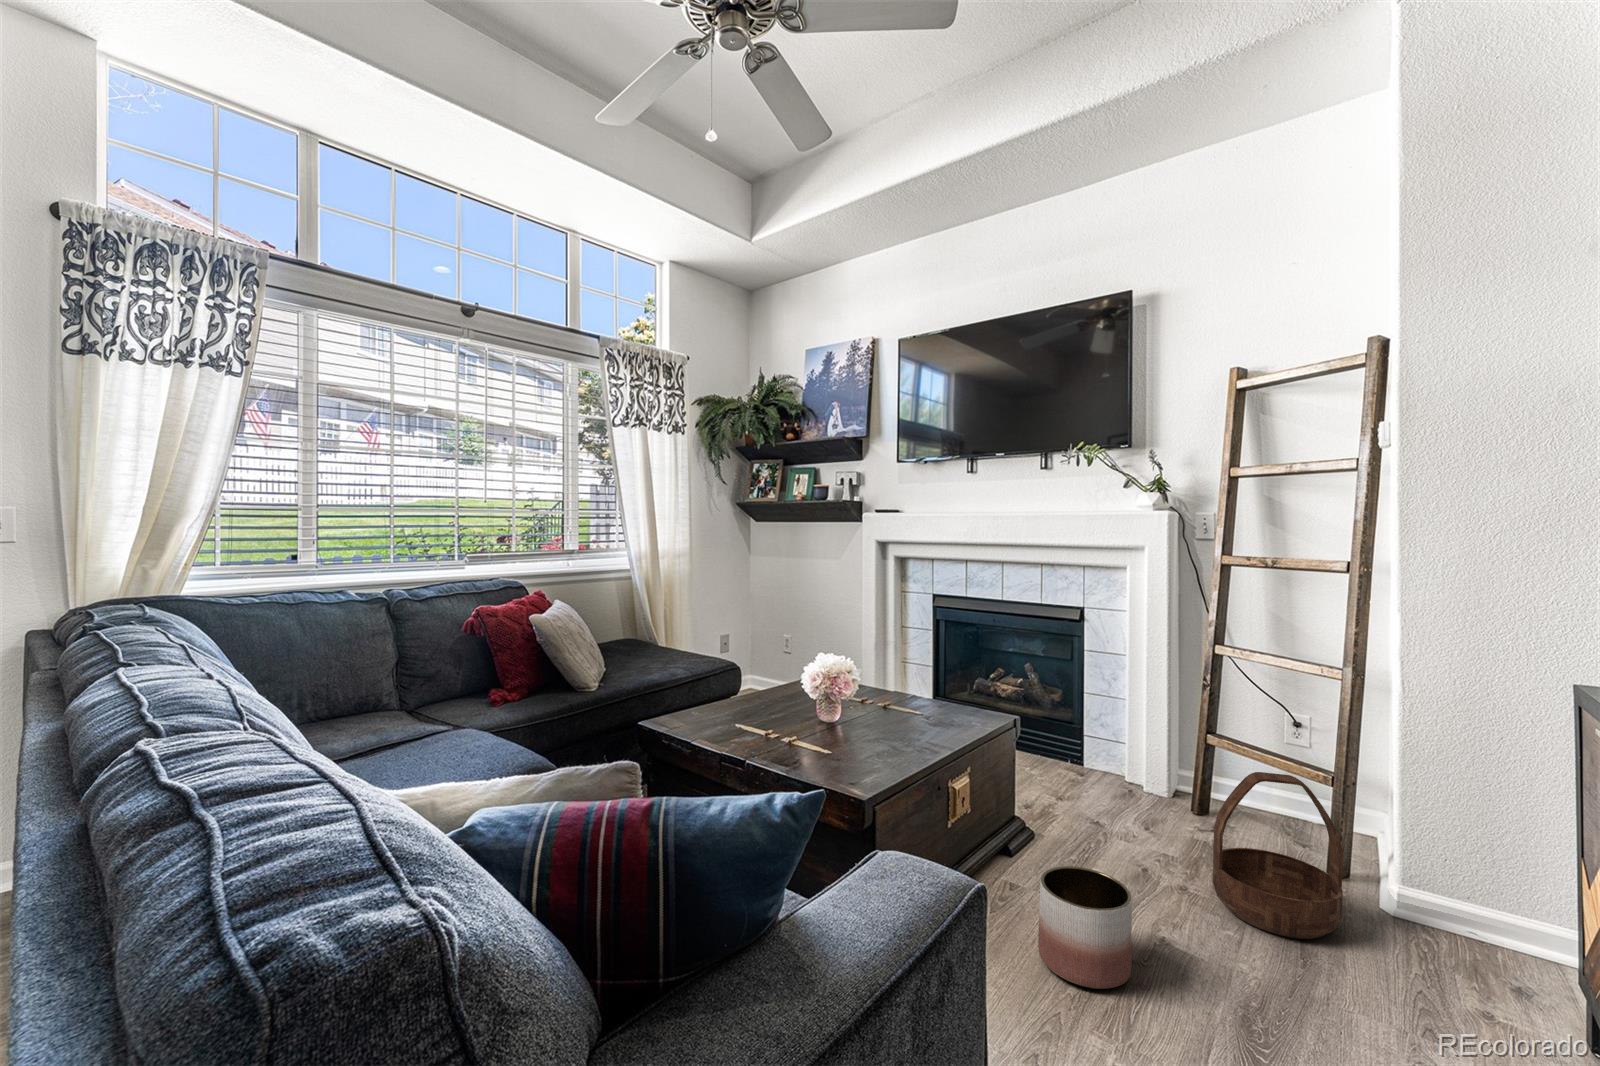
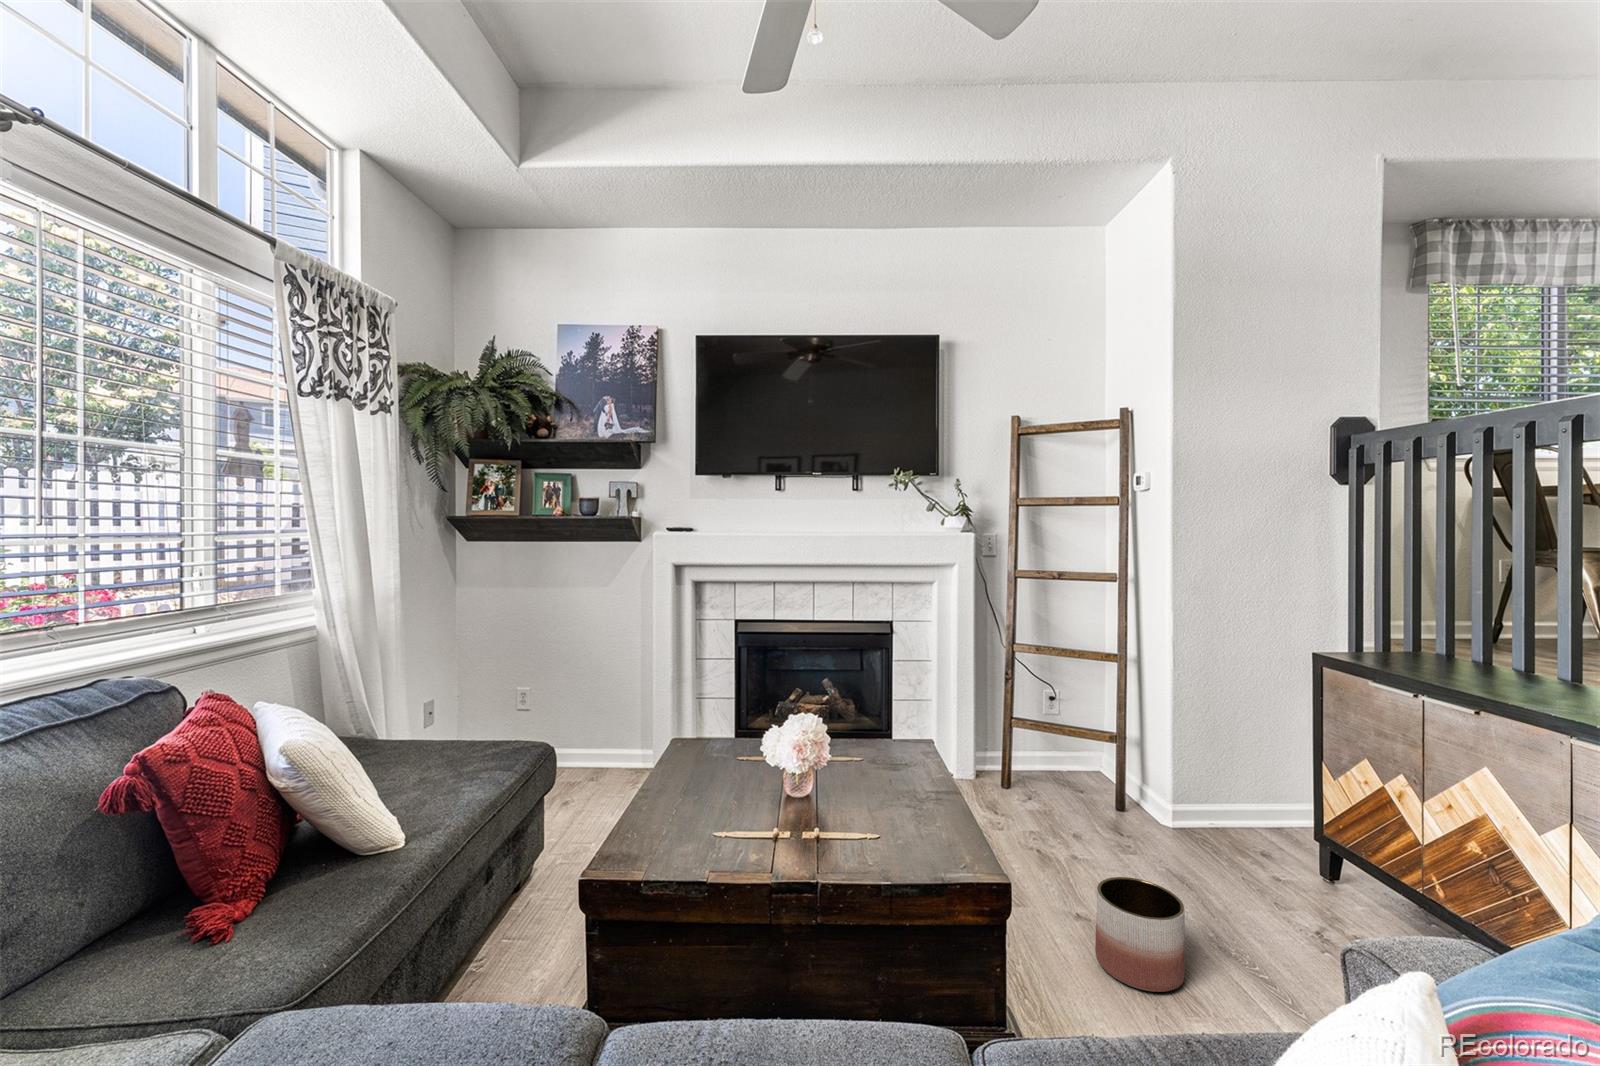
basket: present [1212,772,1343,939] -> none [1107,749,1203,878]

